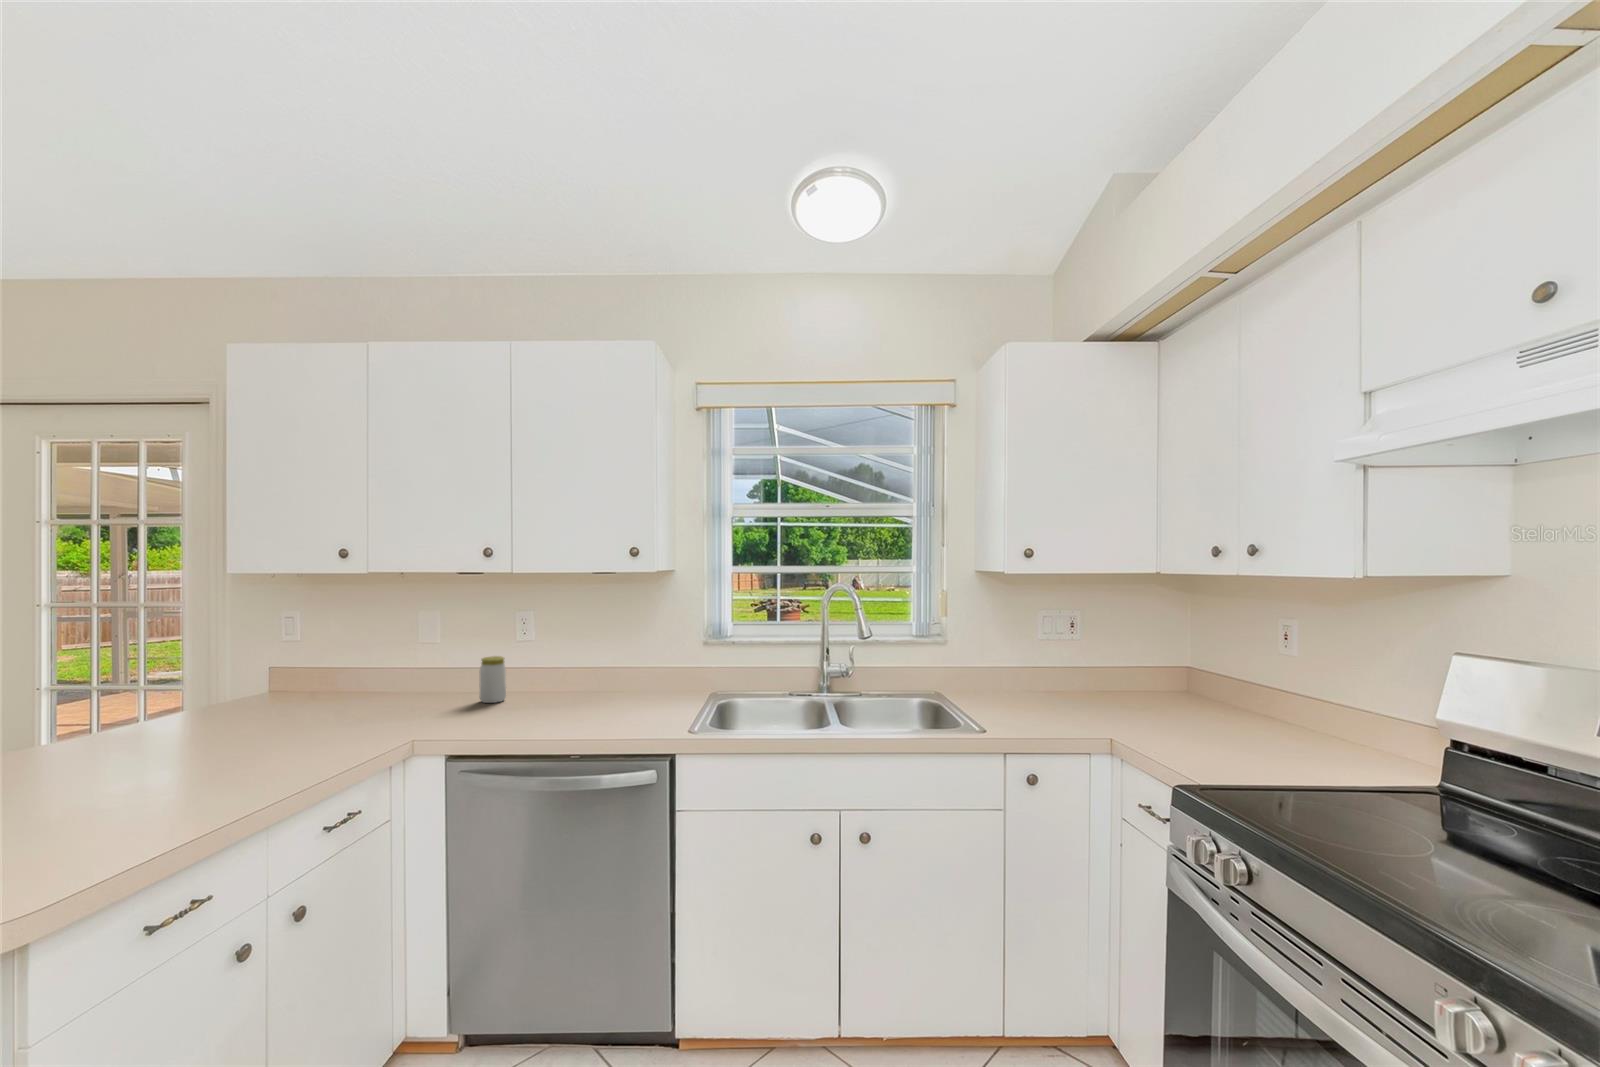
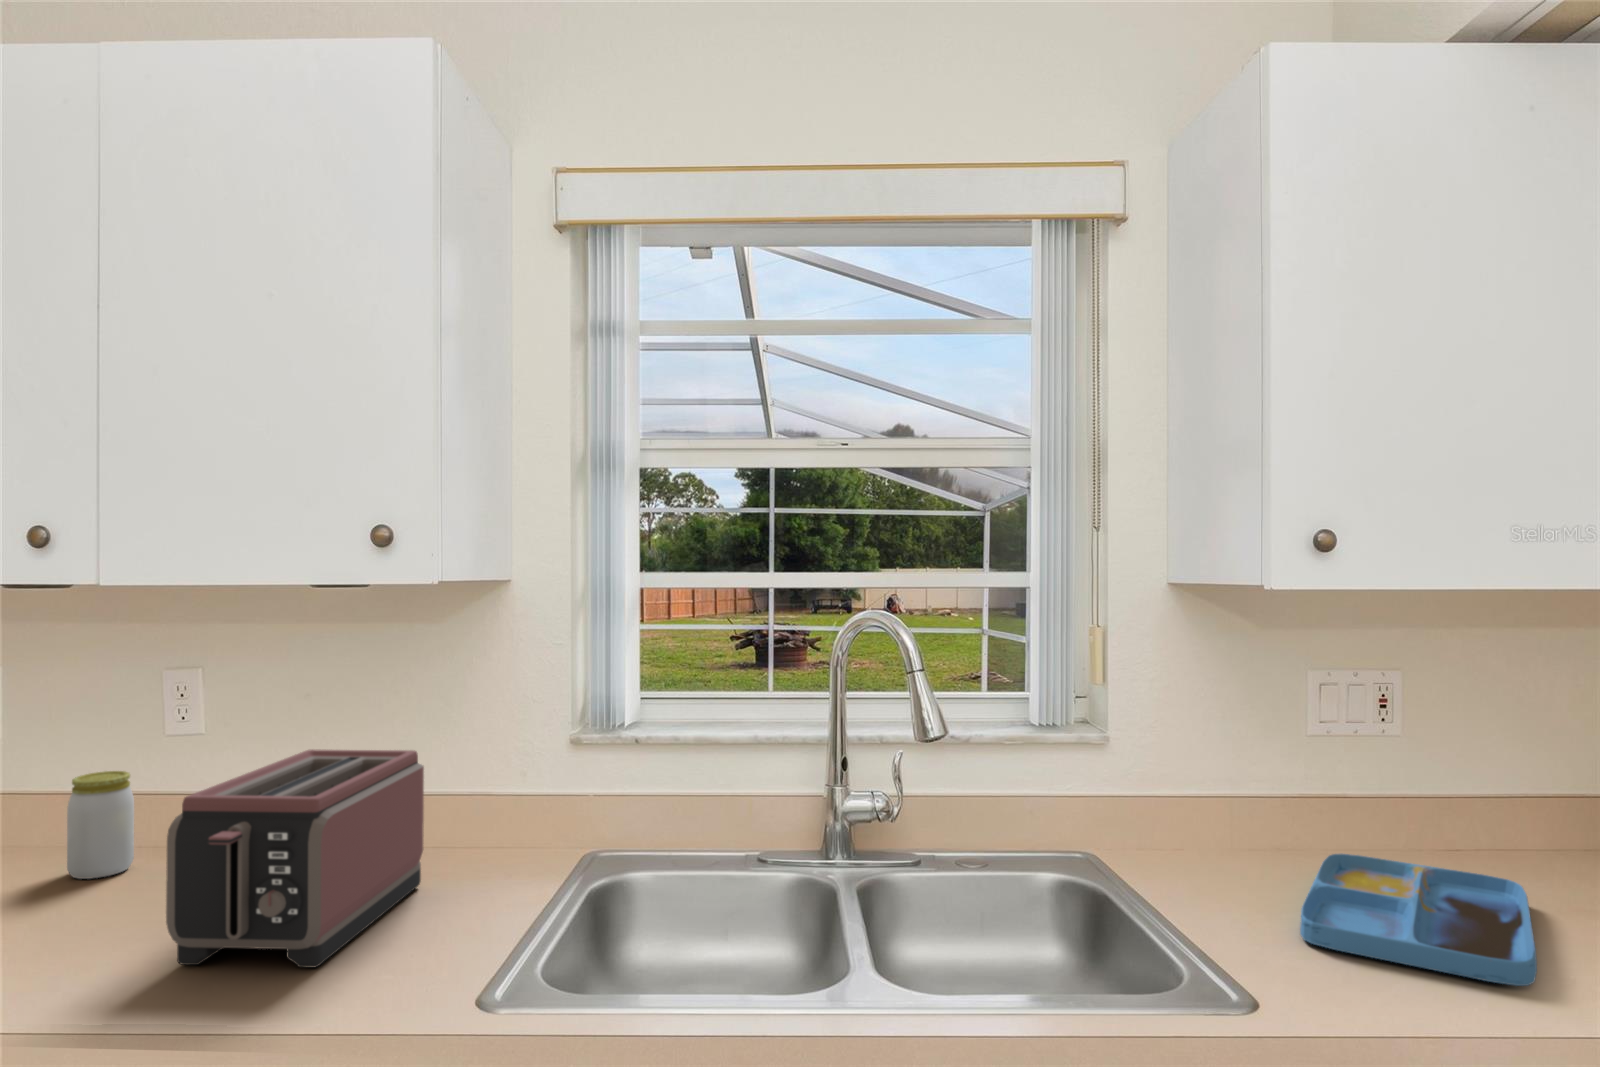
toaster: none [560,644,643,724] -> present [166,749,424,968]
tray: none [1015,689,1115,725] -> present [1300,854,1537,986]

